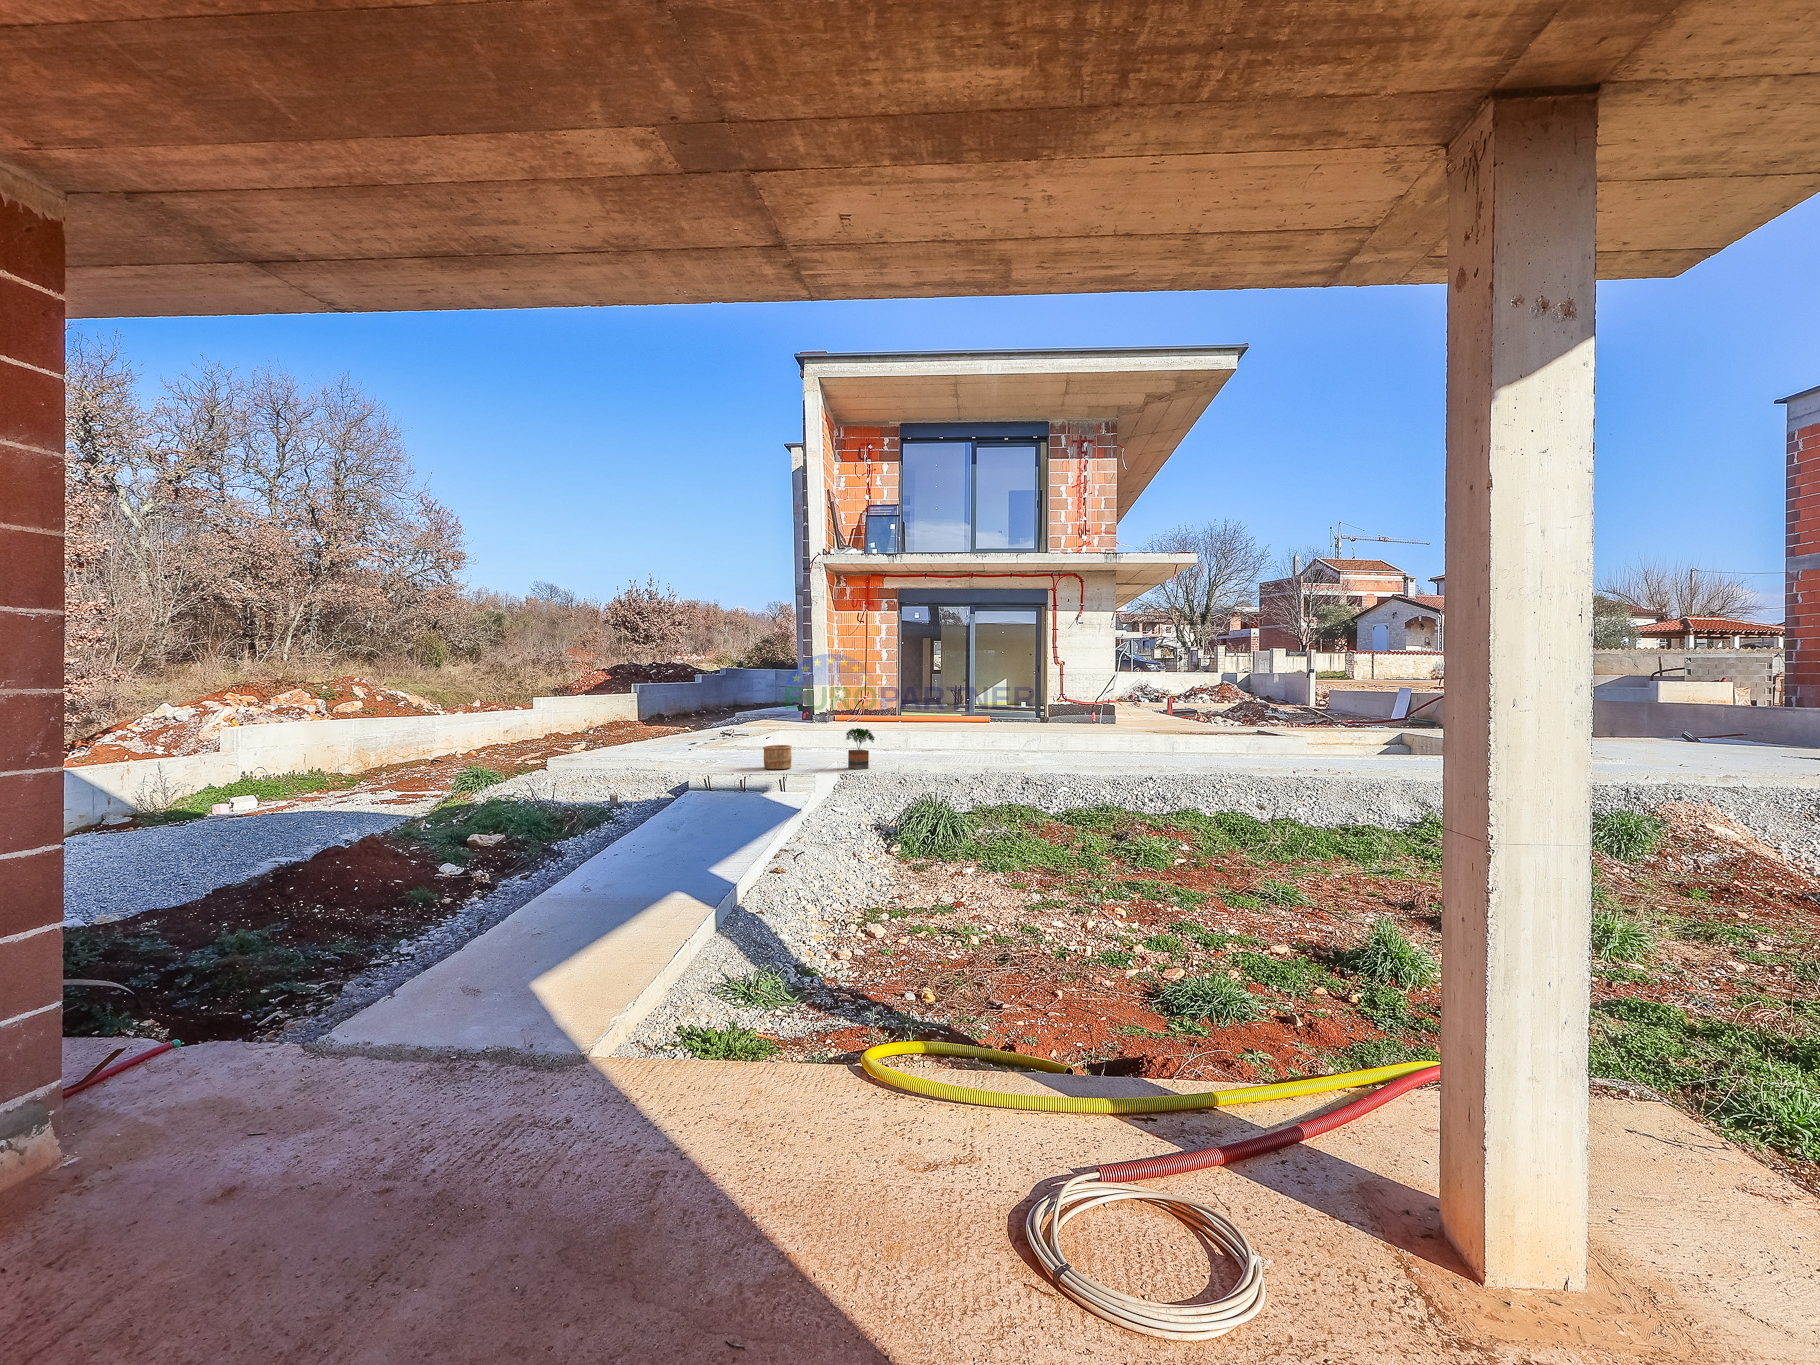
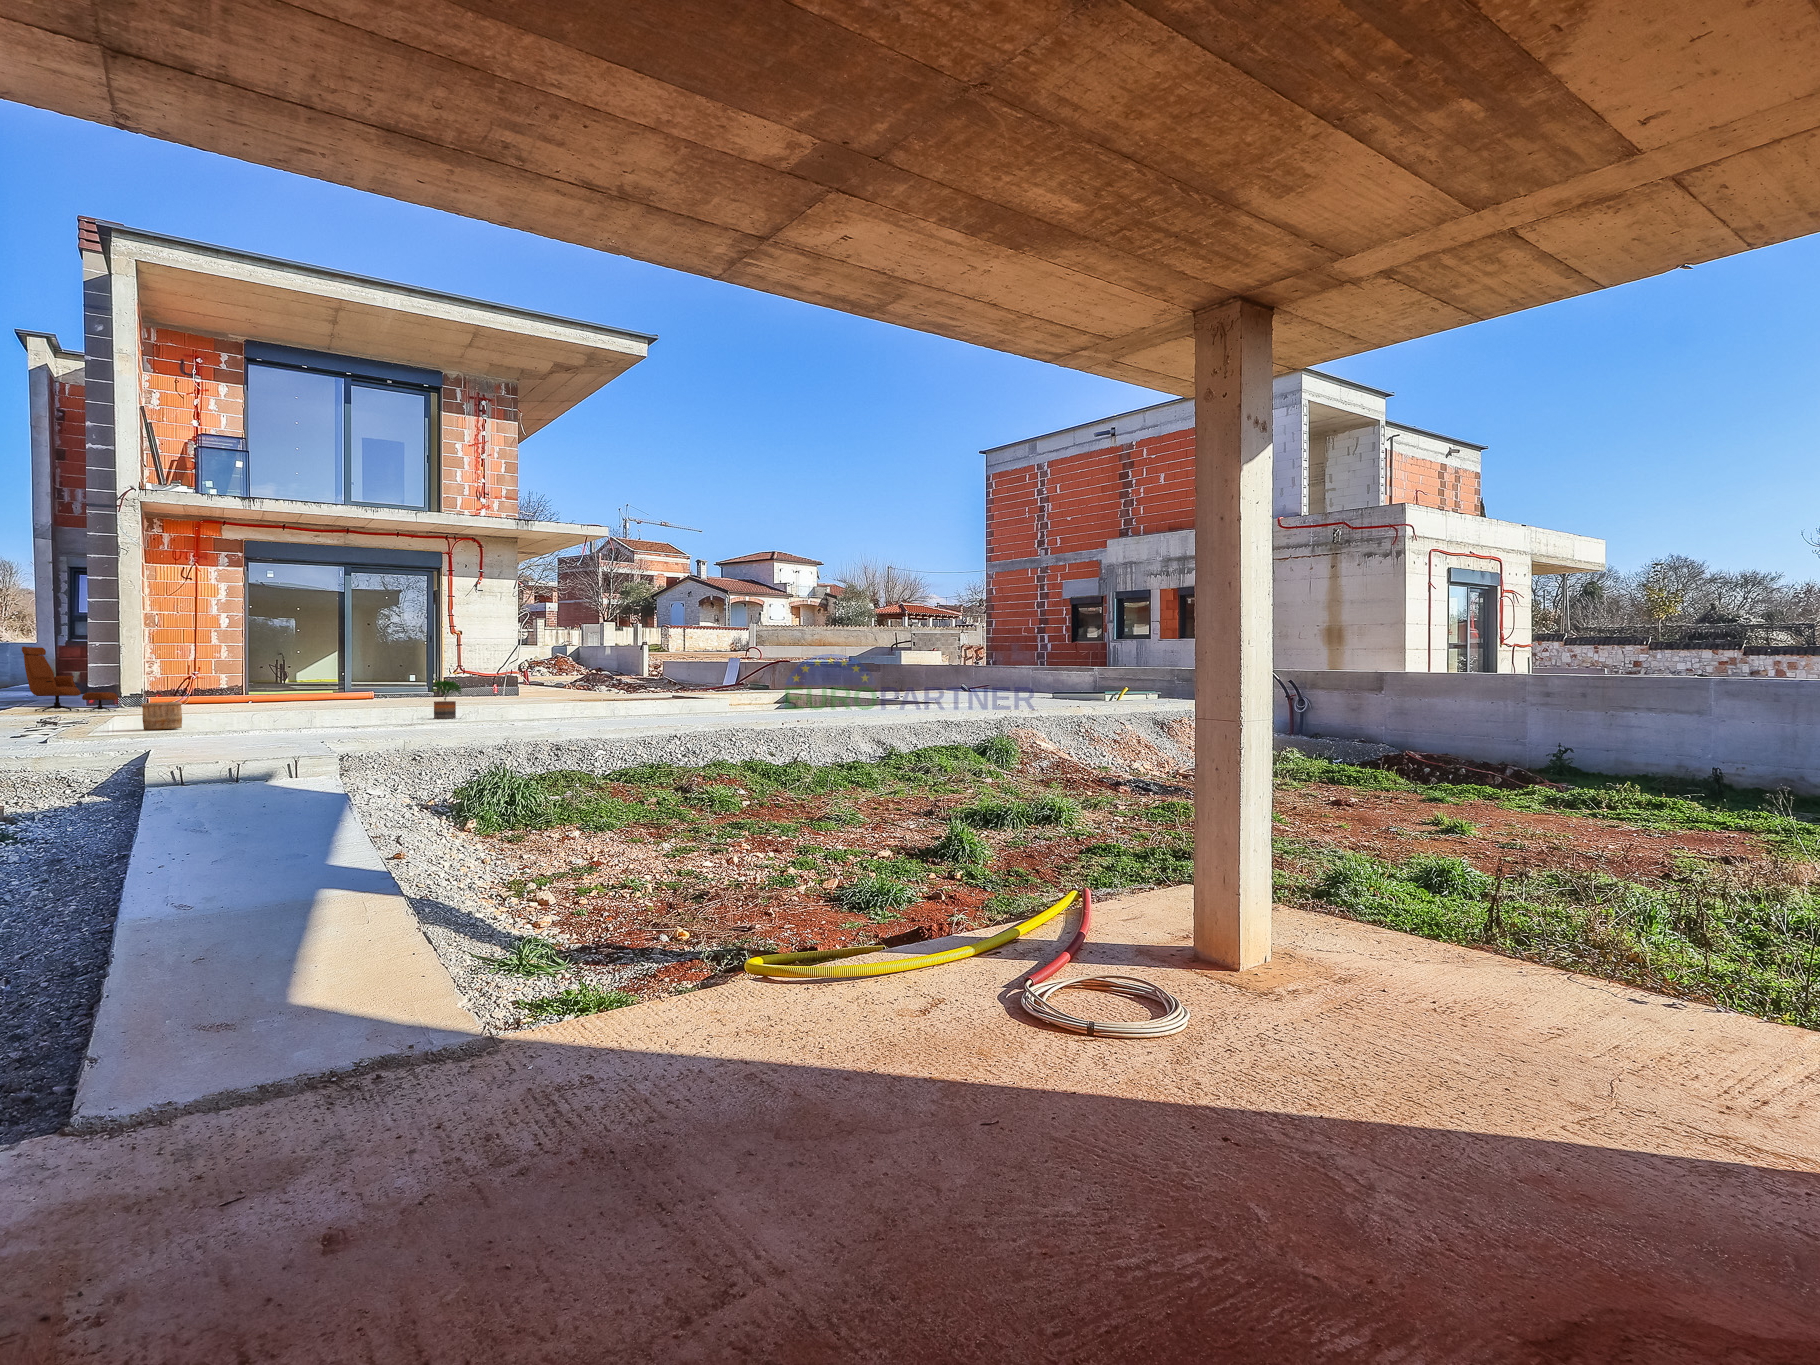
lounge chair: none [758,679,811,729] -> present [22,647,118,711]
potted tree: present [846,728,874,769] -> present [431,680,461,719]

